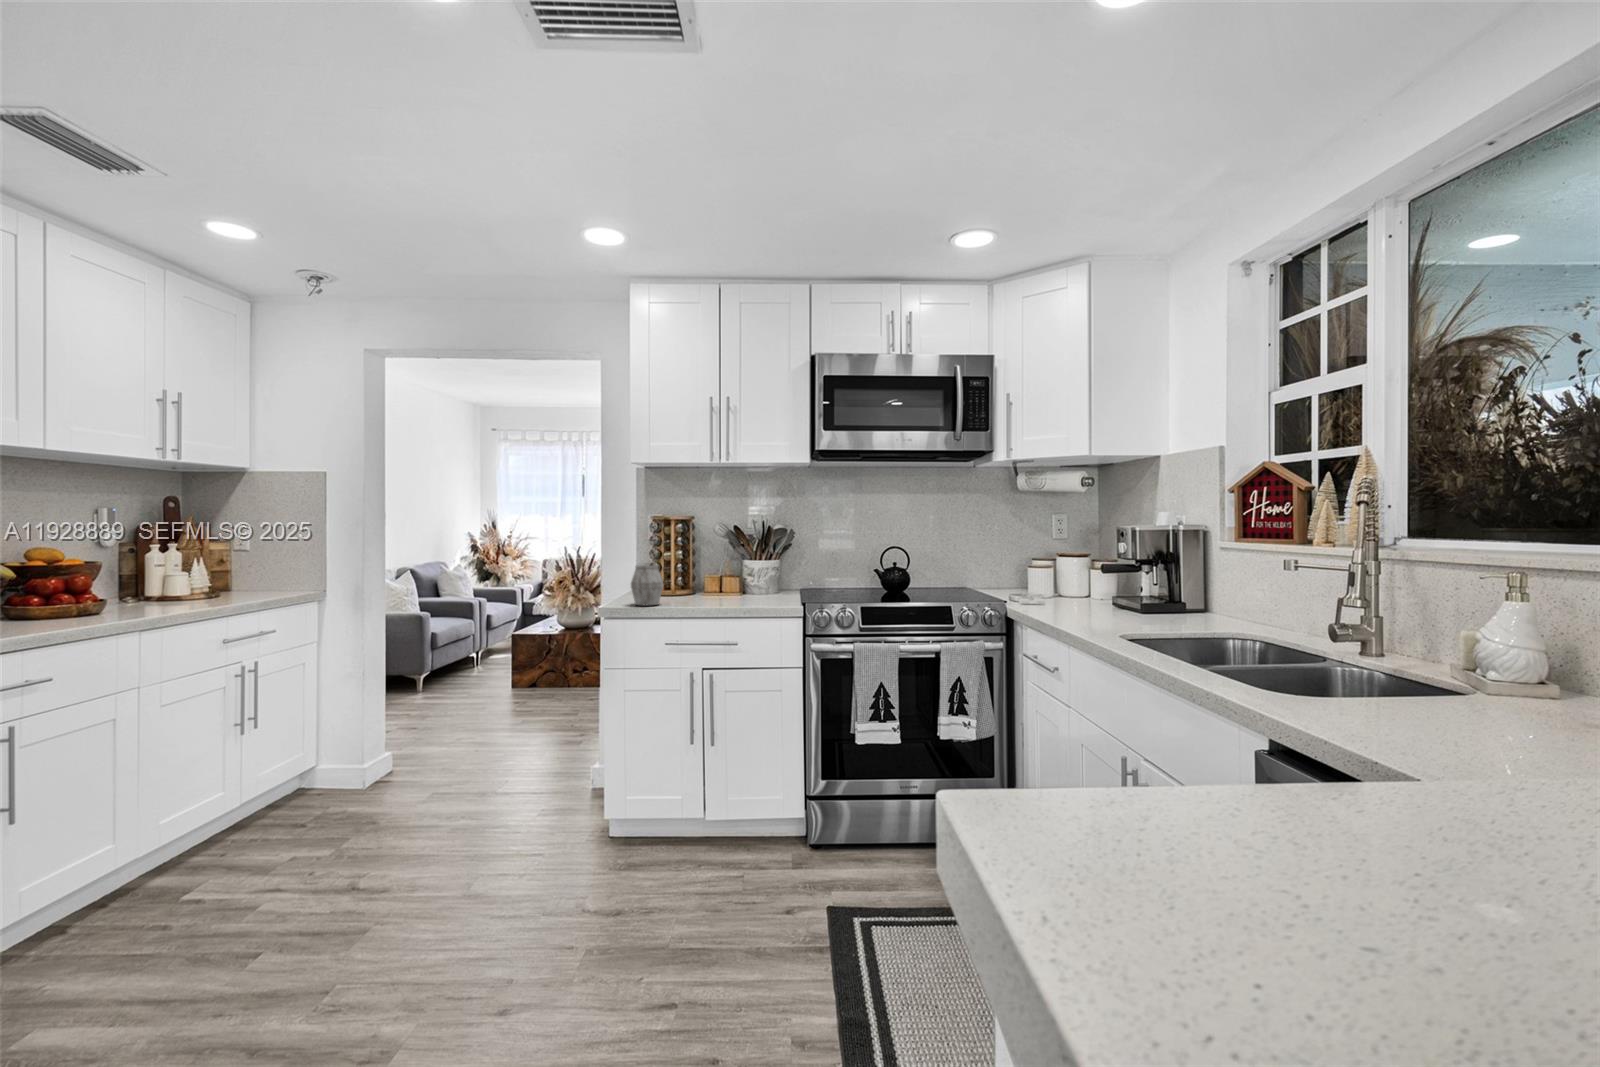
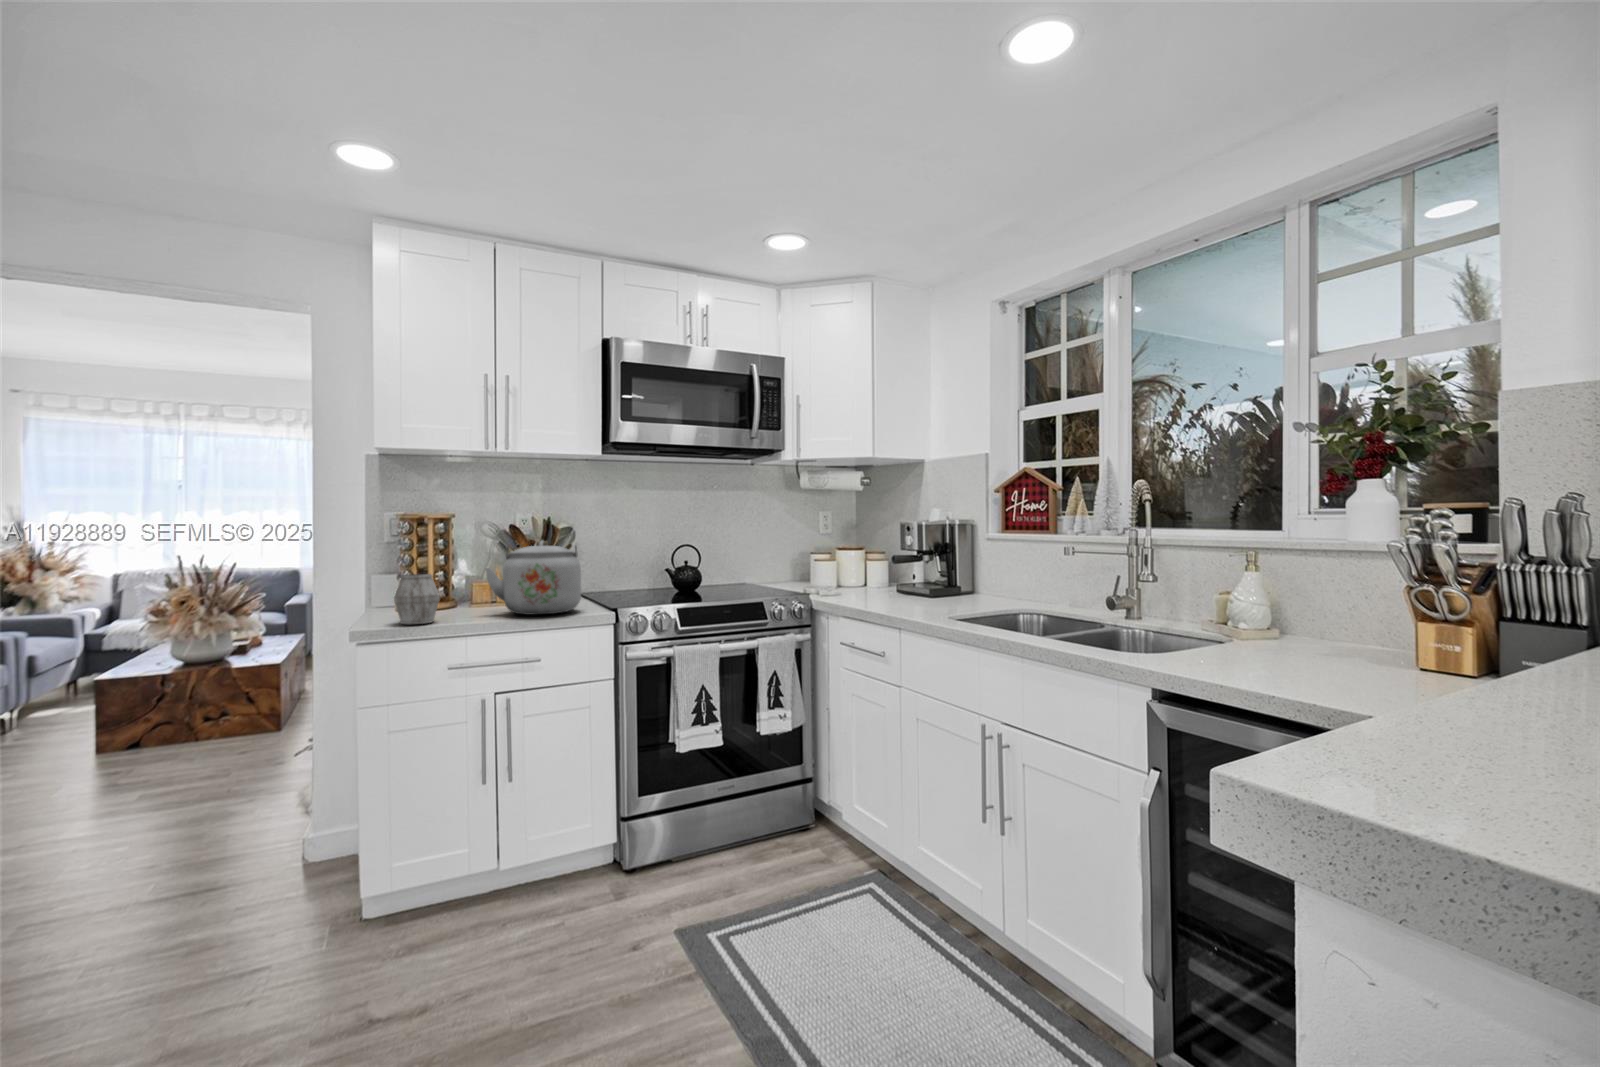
kettle: none [701,539,783,604] -> present [485,541,581,615]

